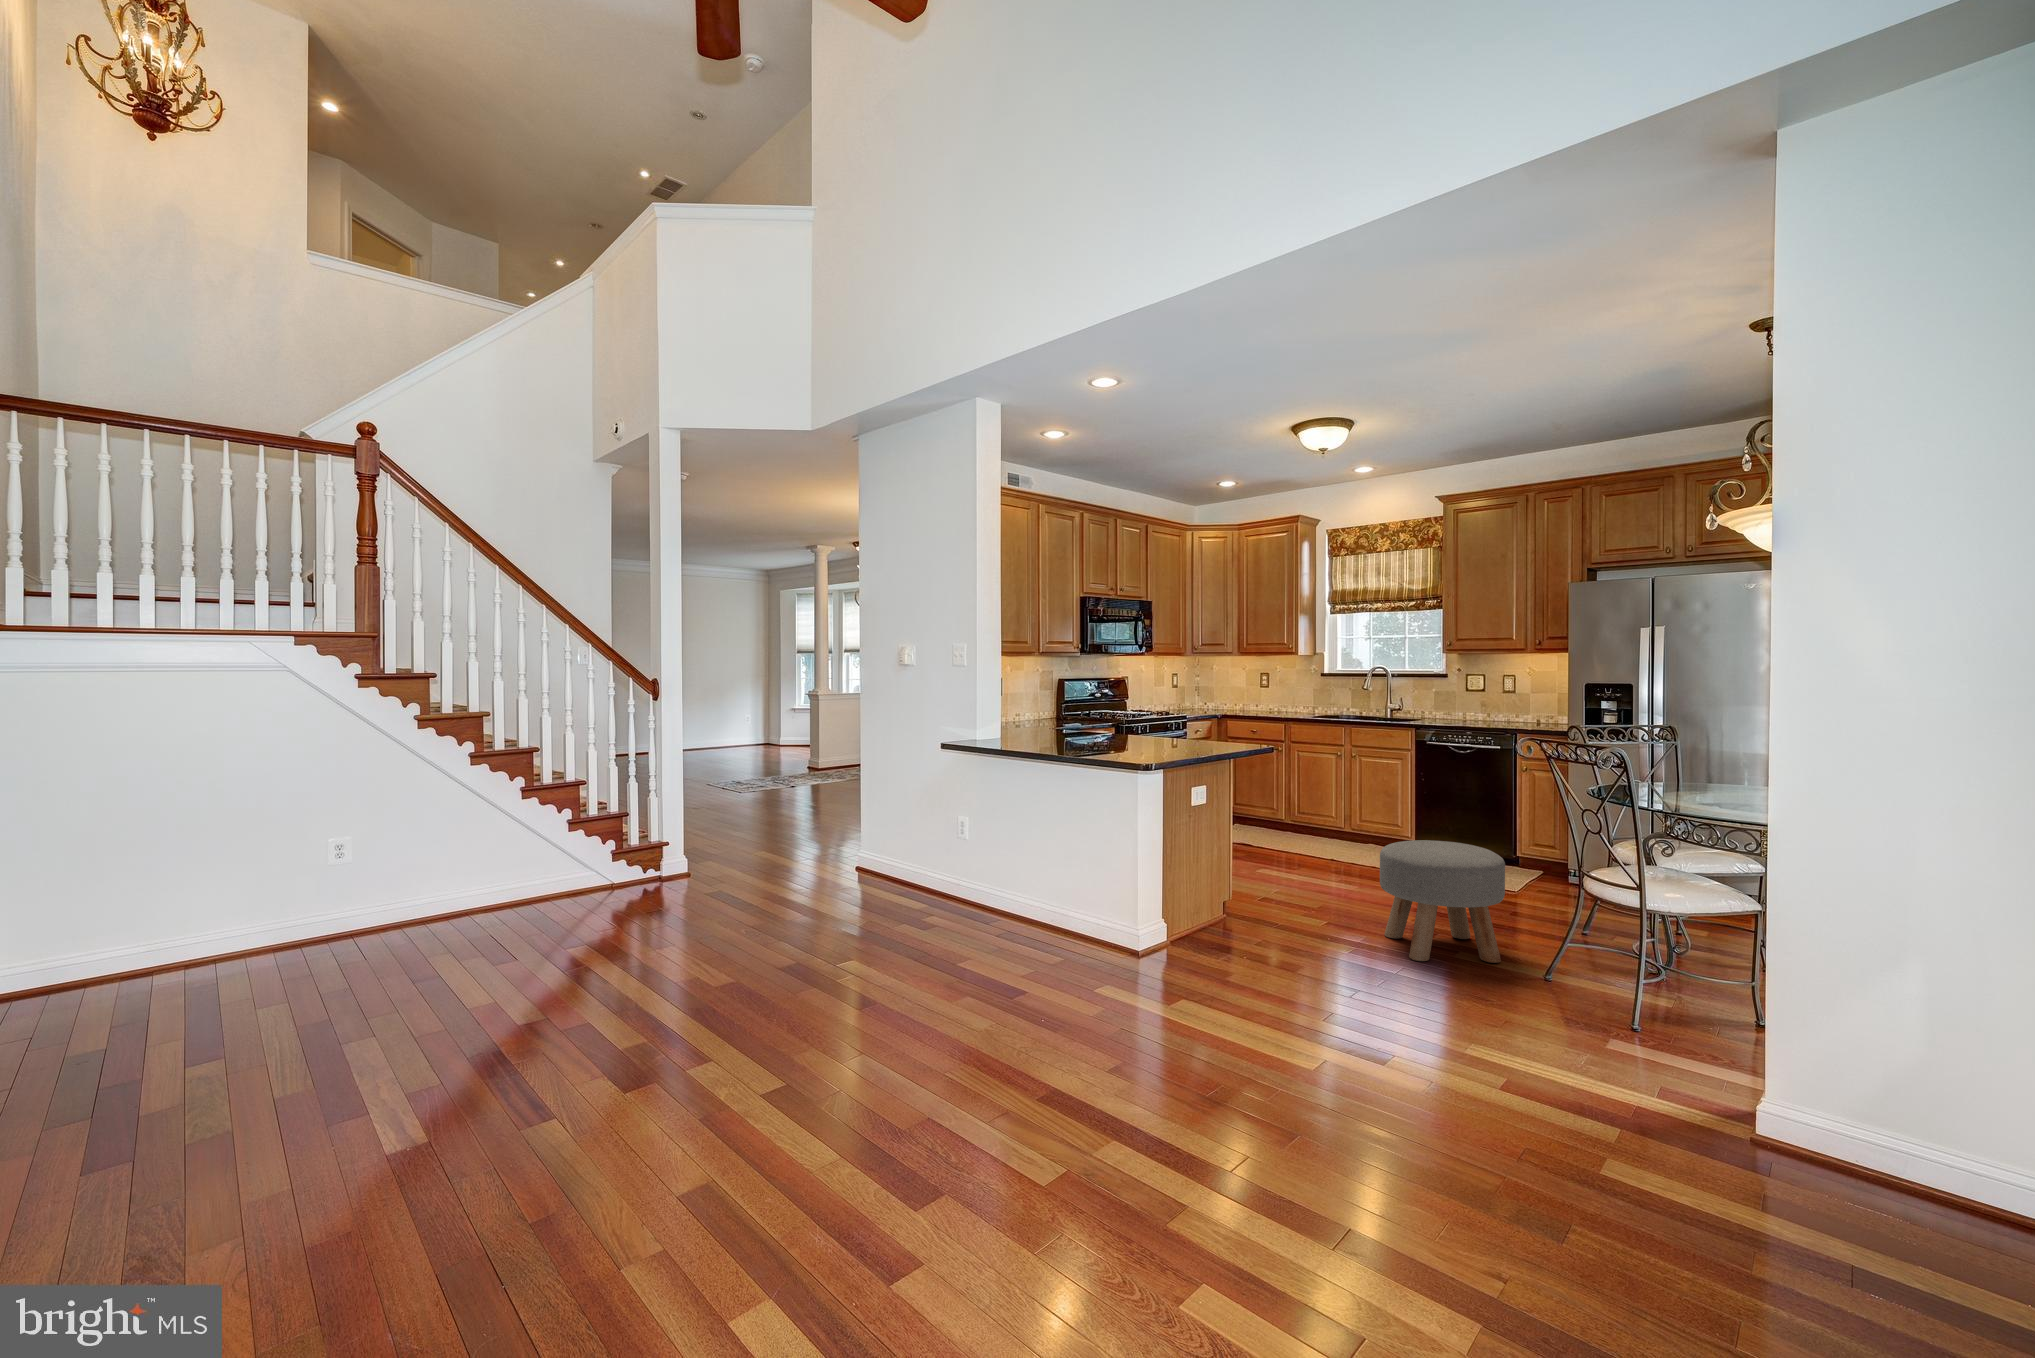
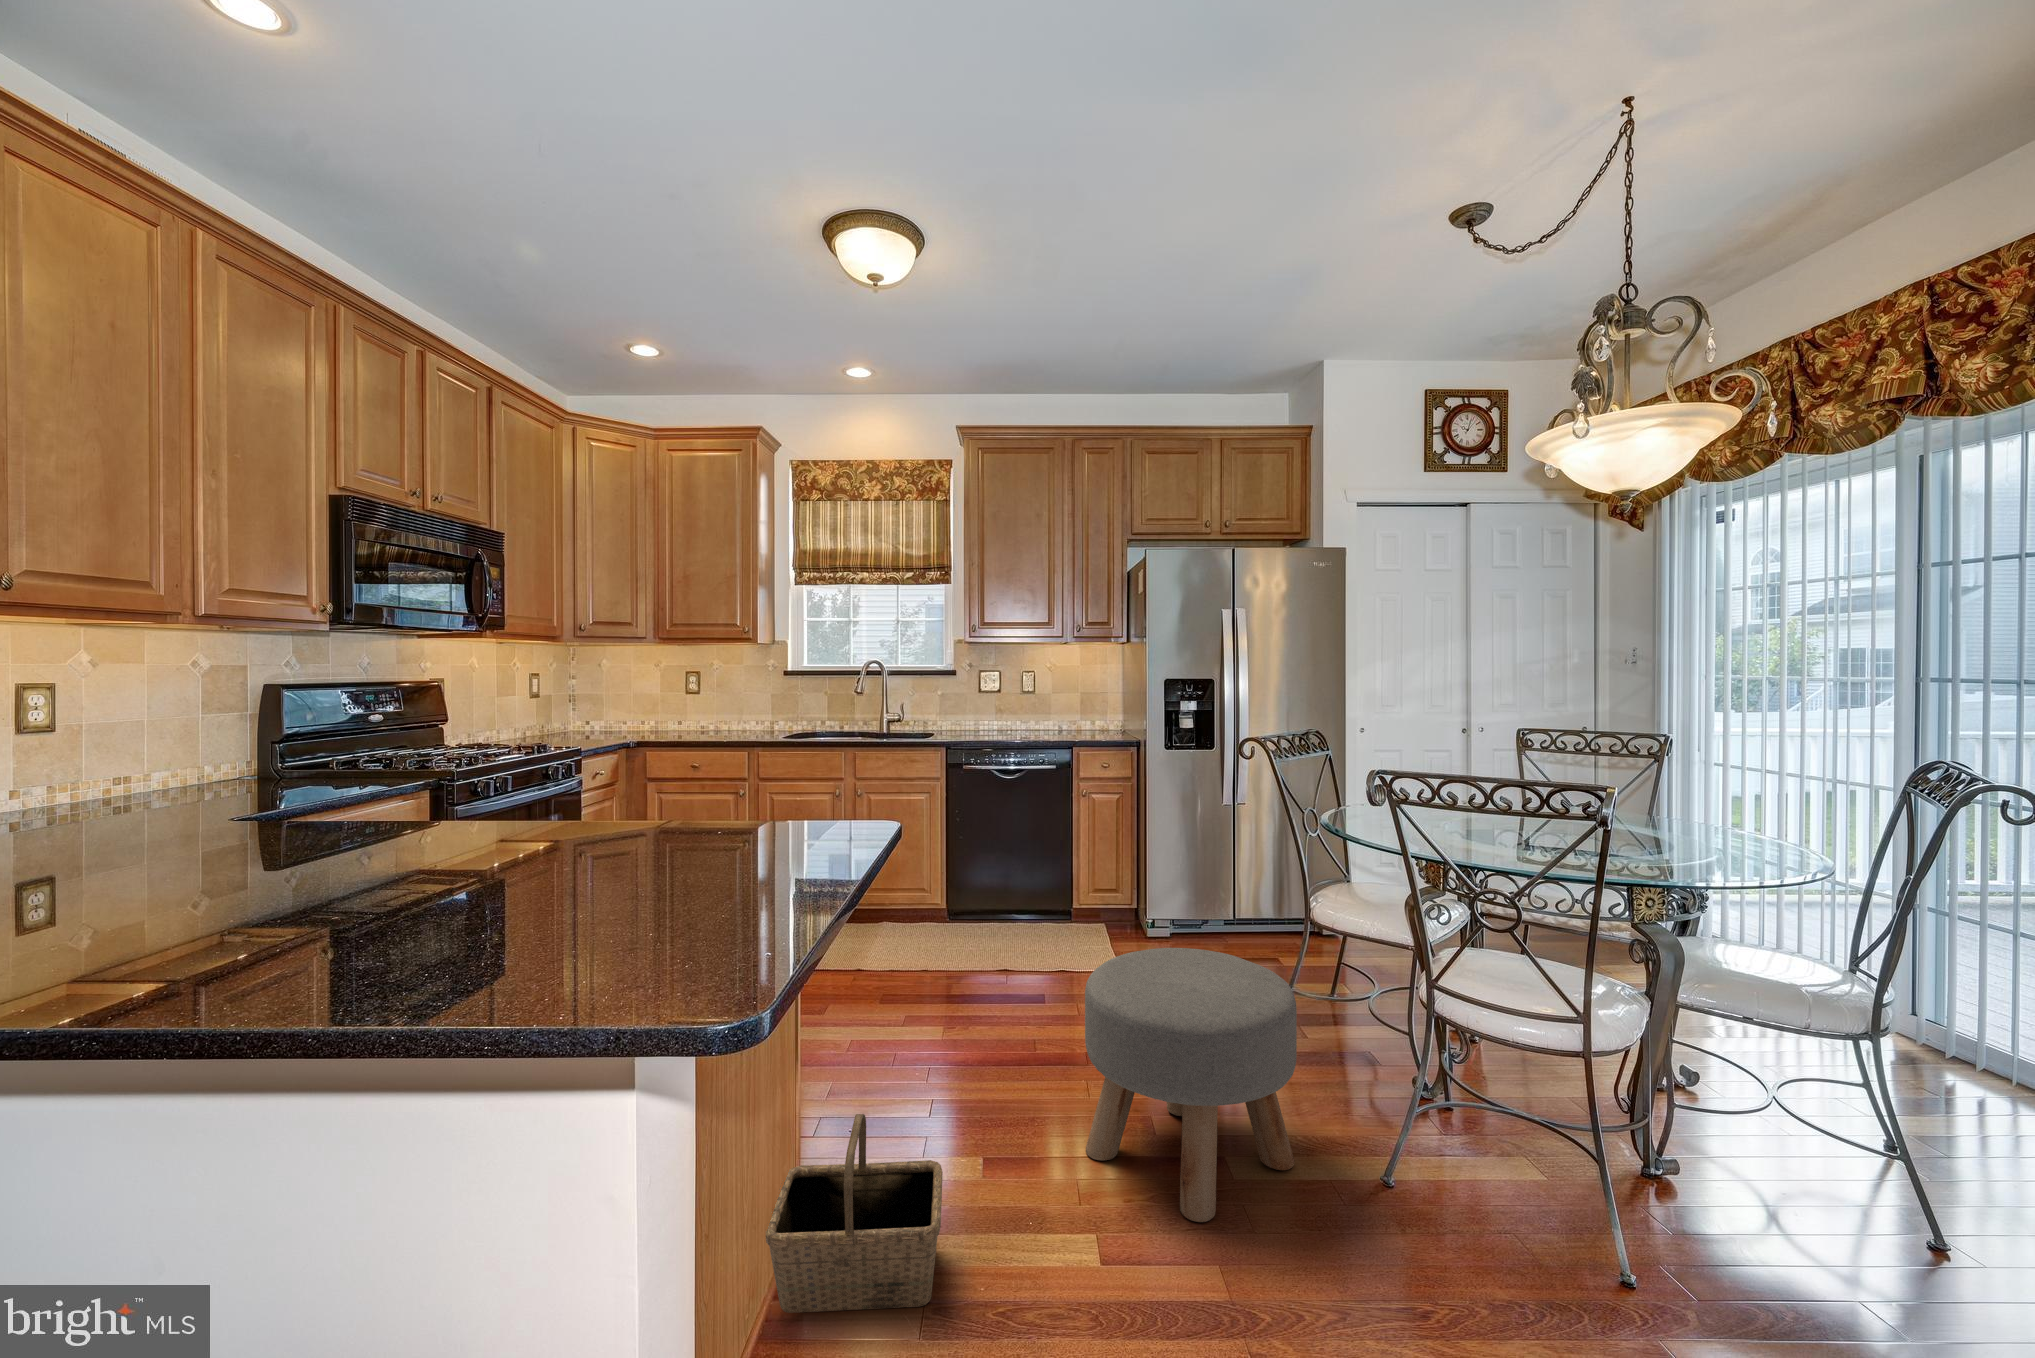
basket: none [1207,869,1287,944] -> present [766,1114,943,1313]

